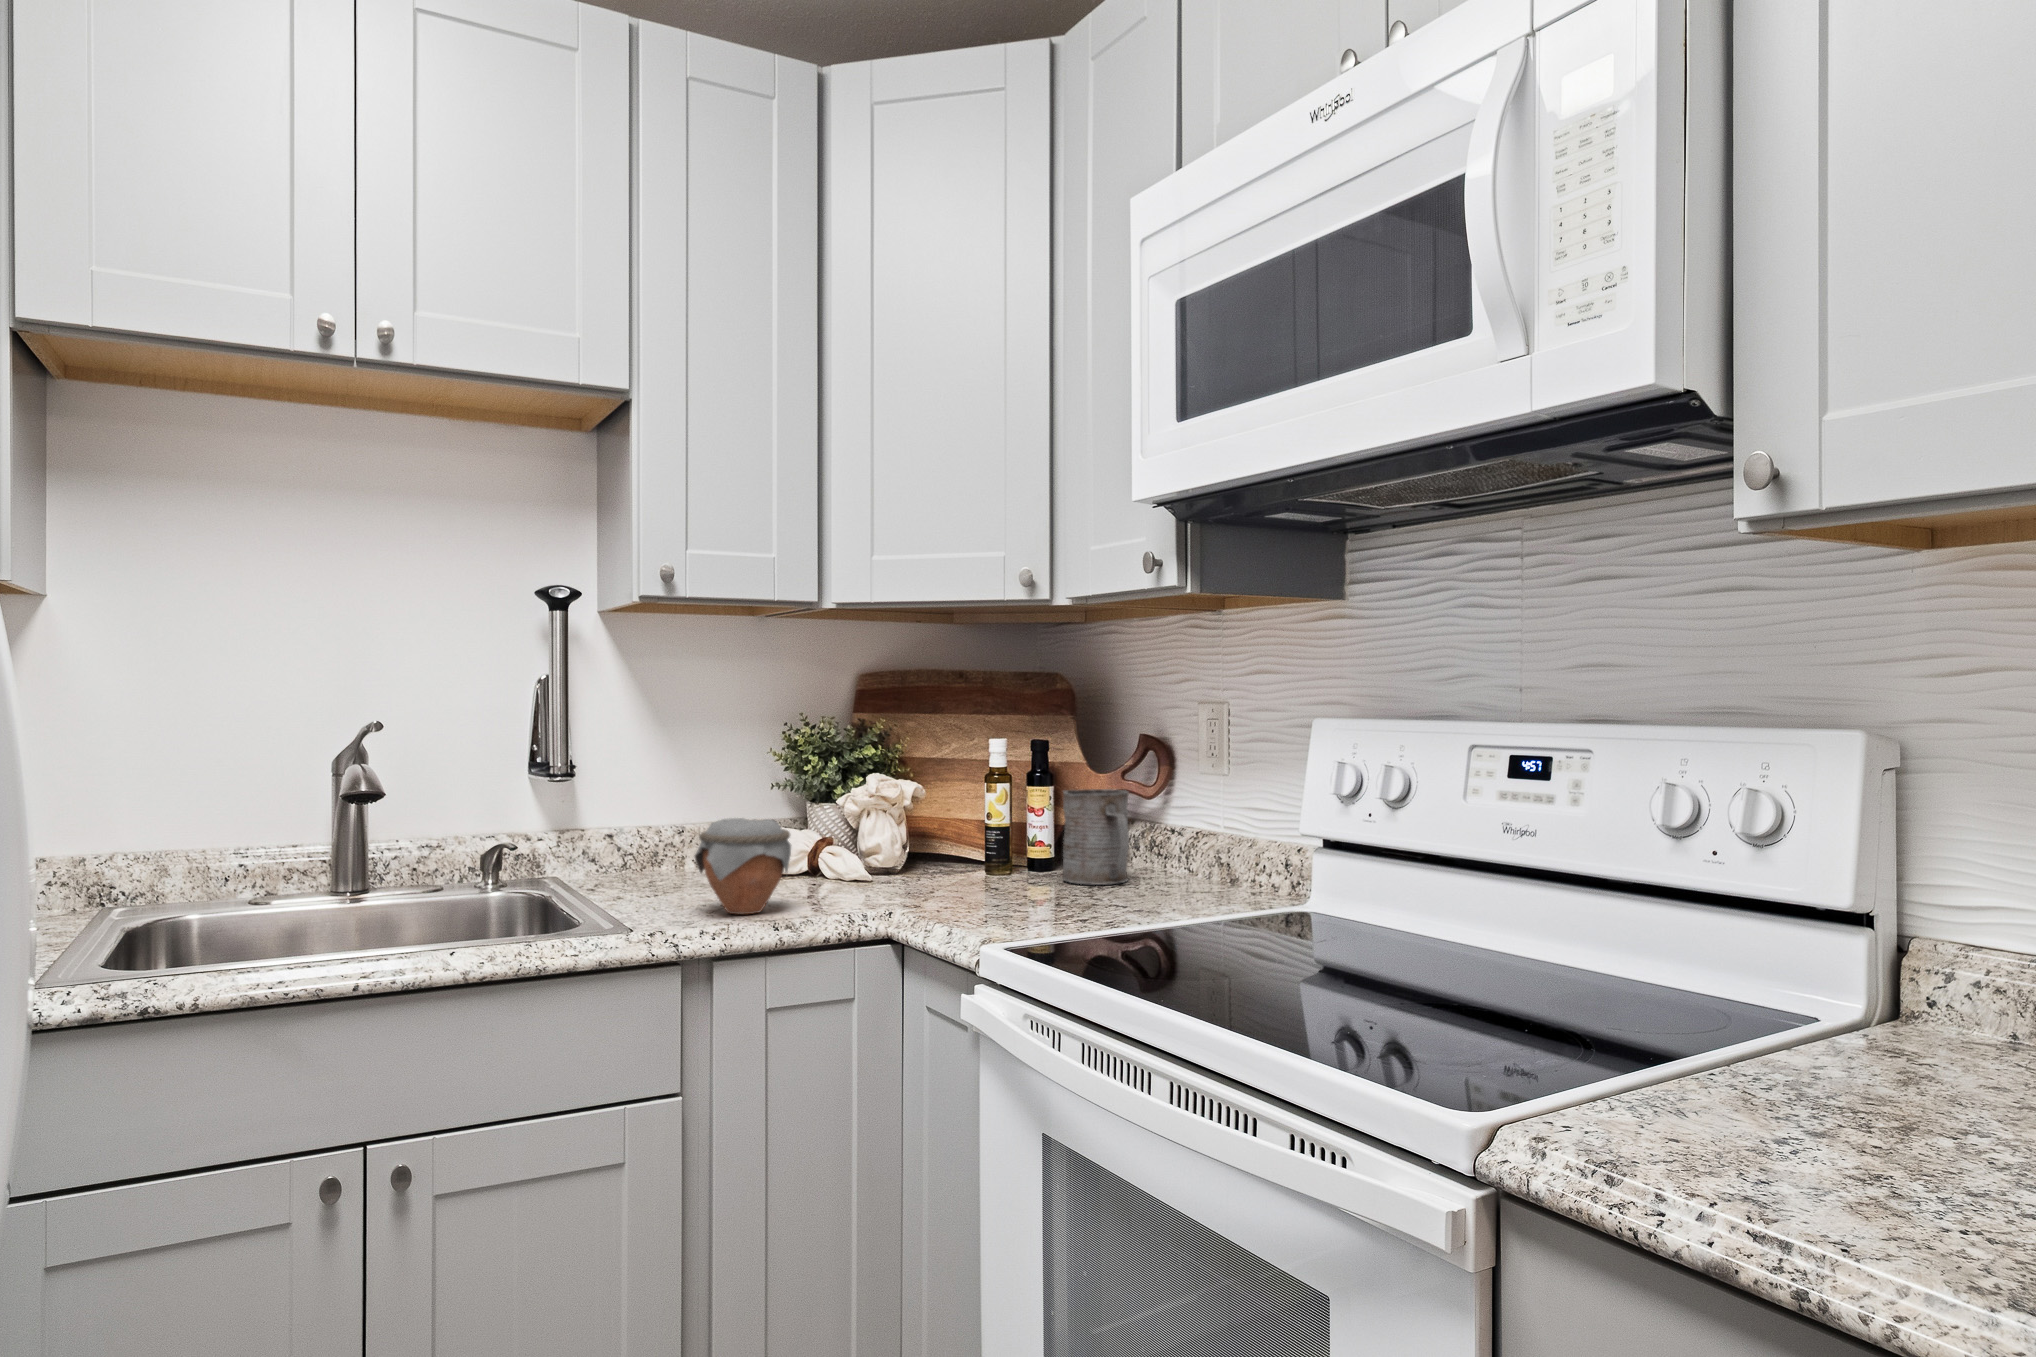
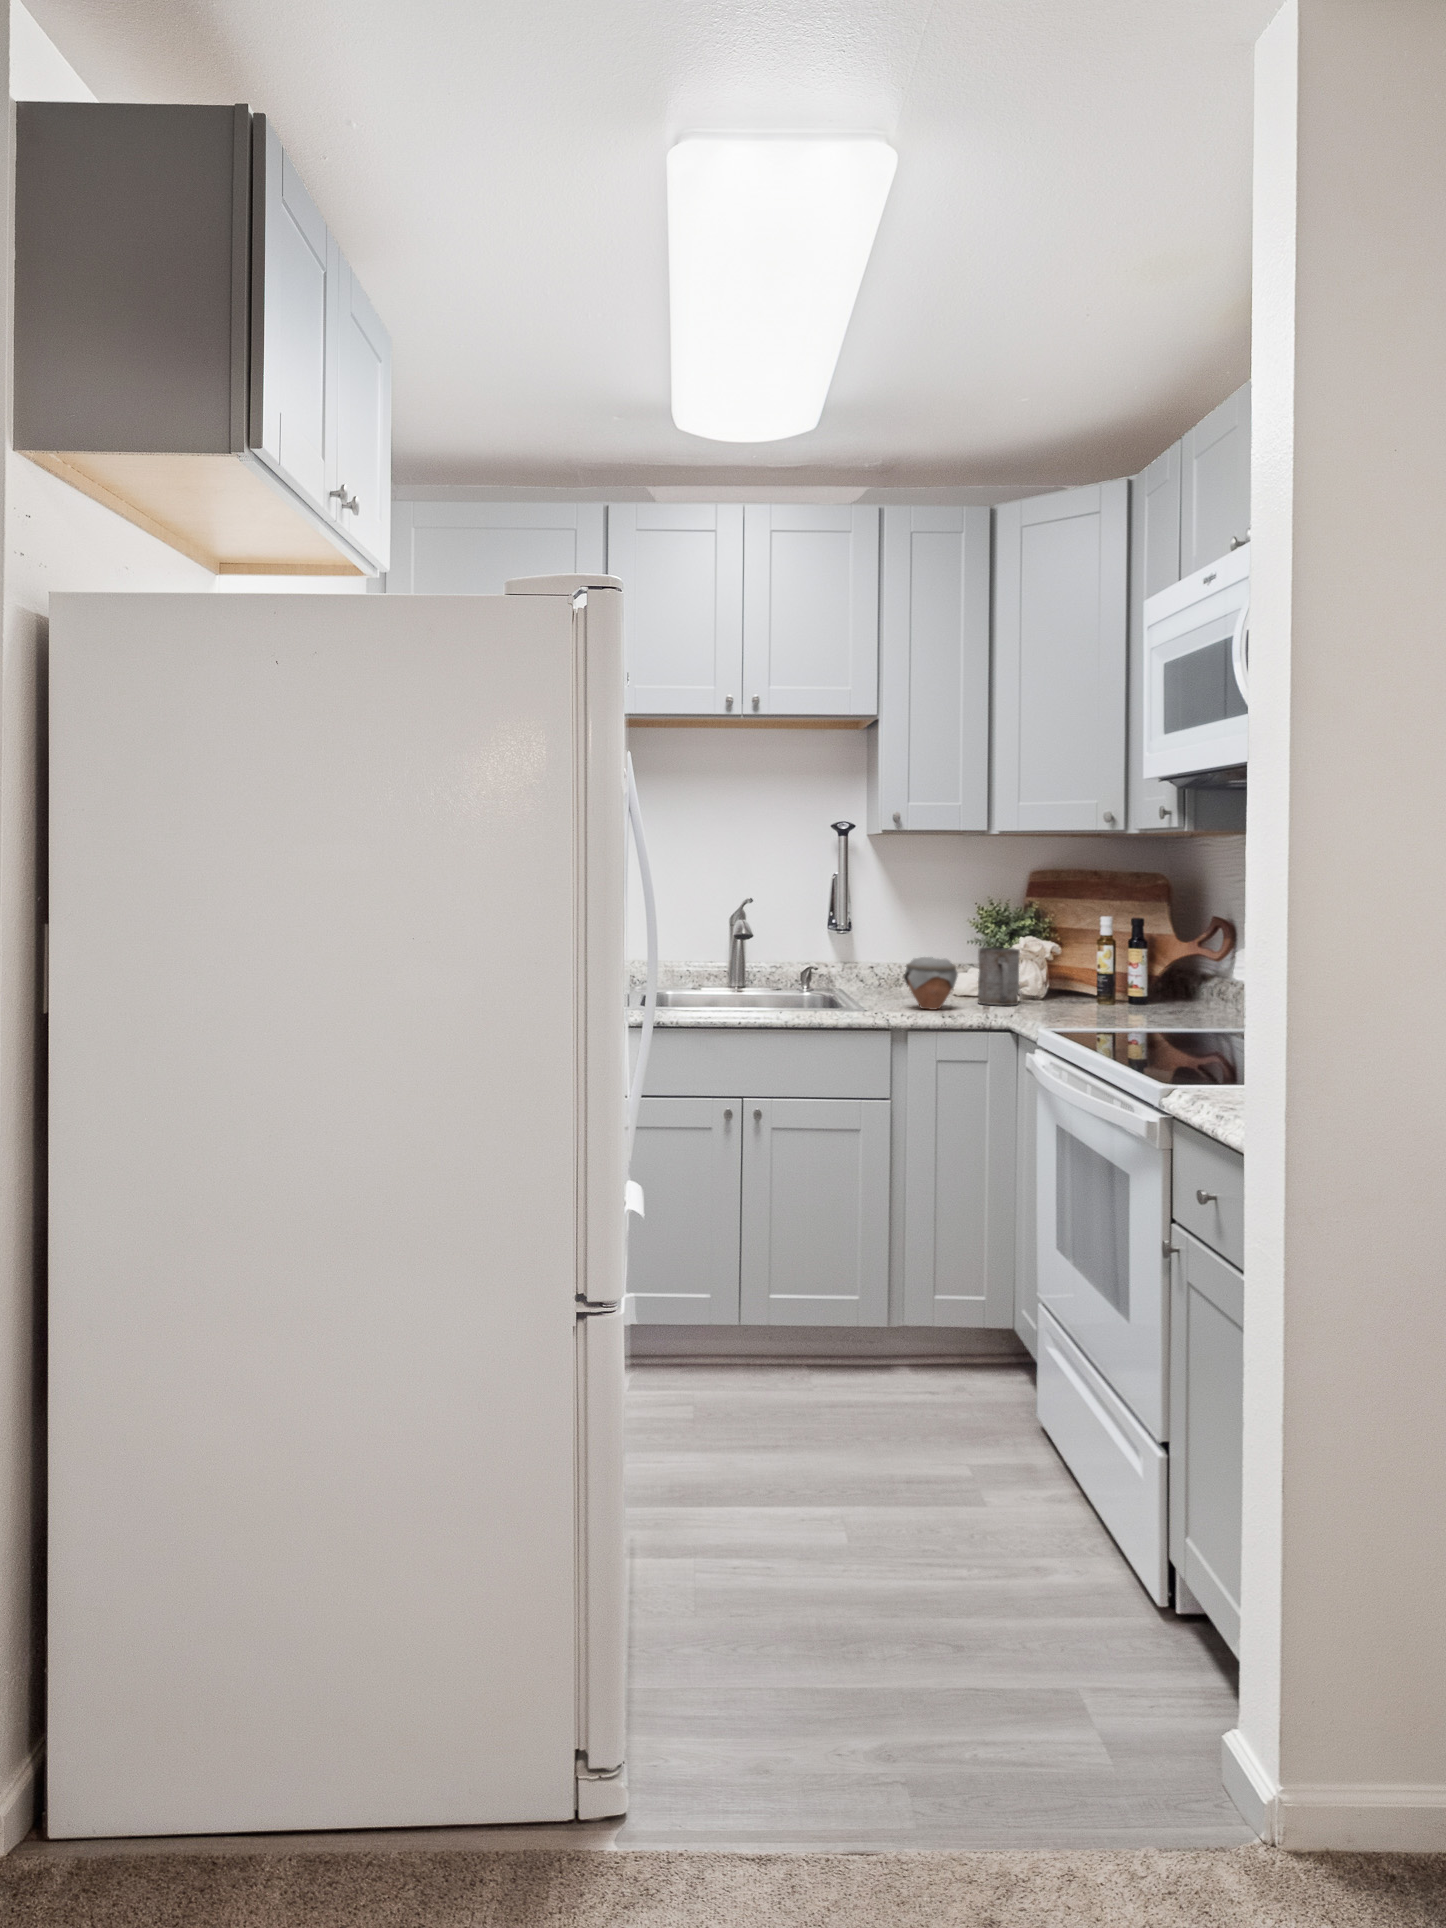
mug: present [1063,789,1129,885] -> present [978,948,1020,1005]

